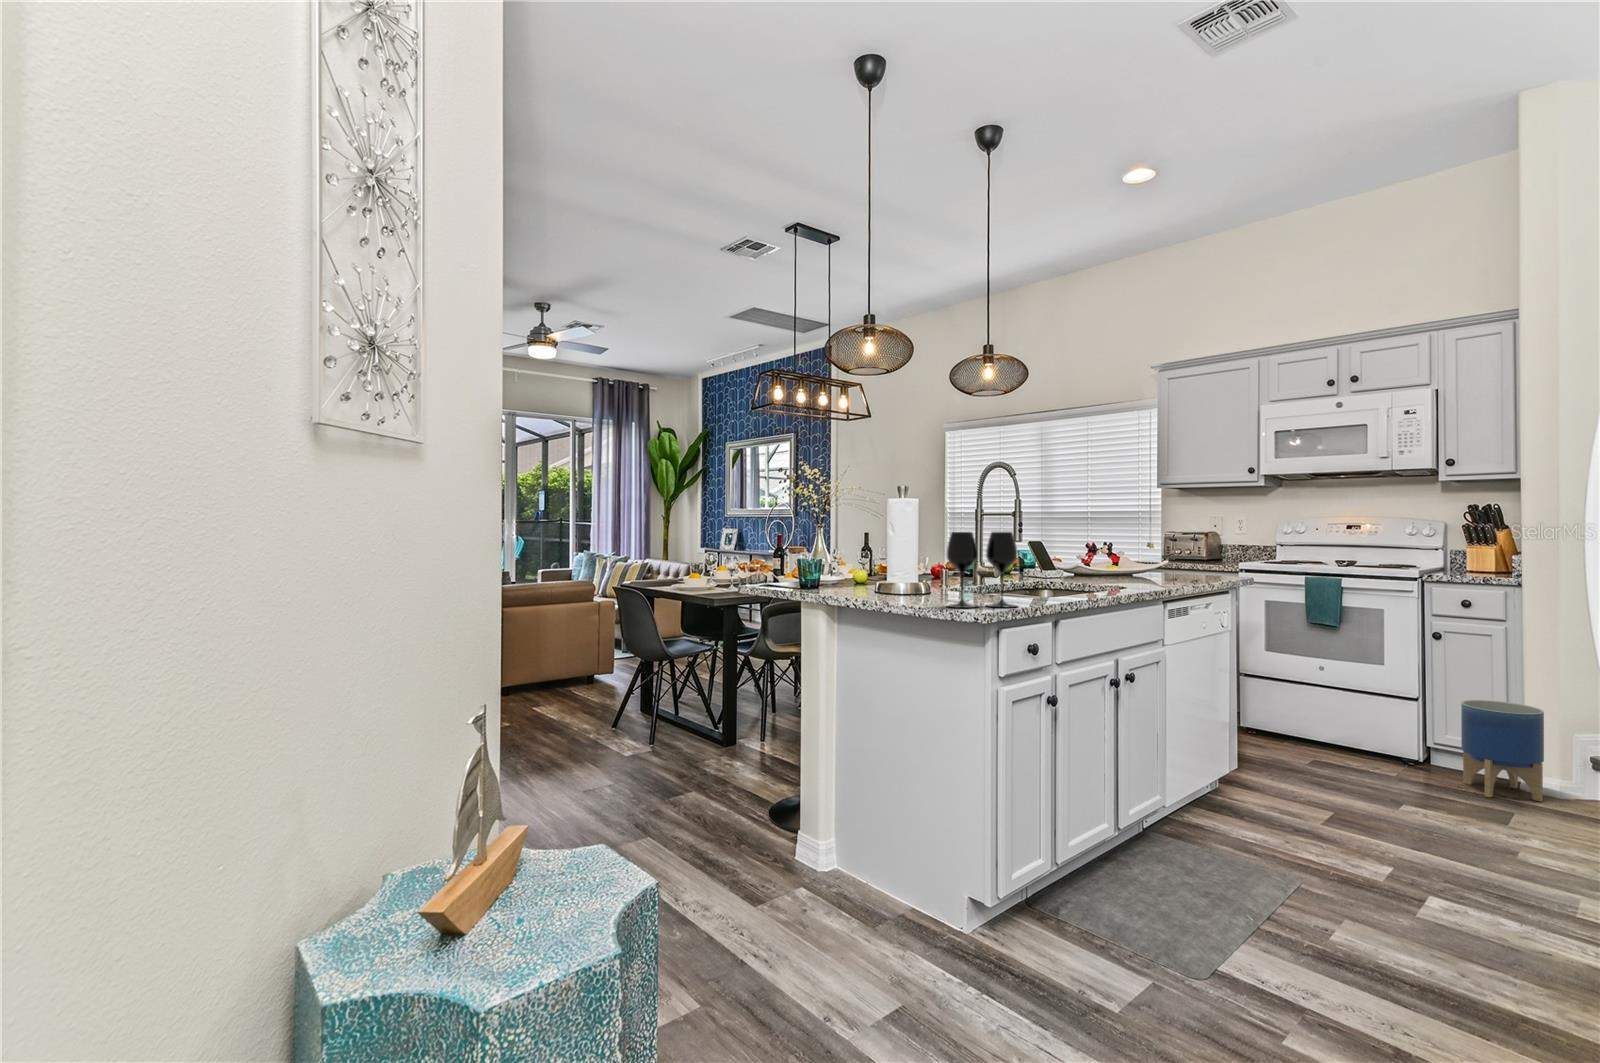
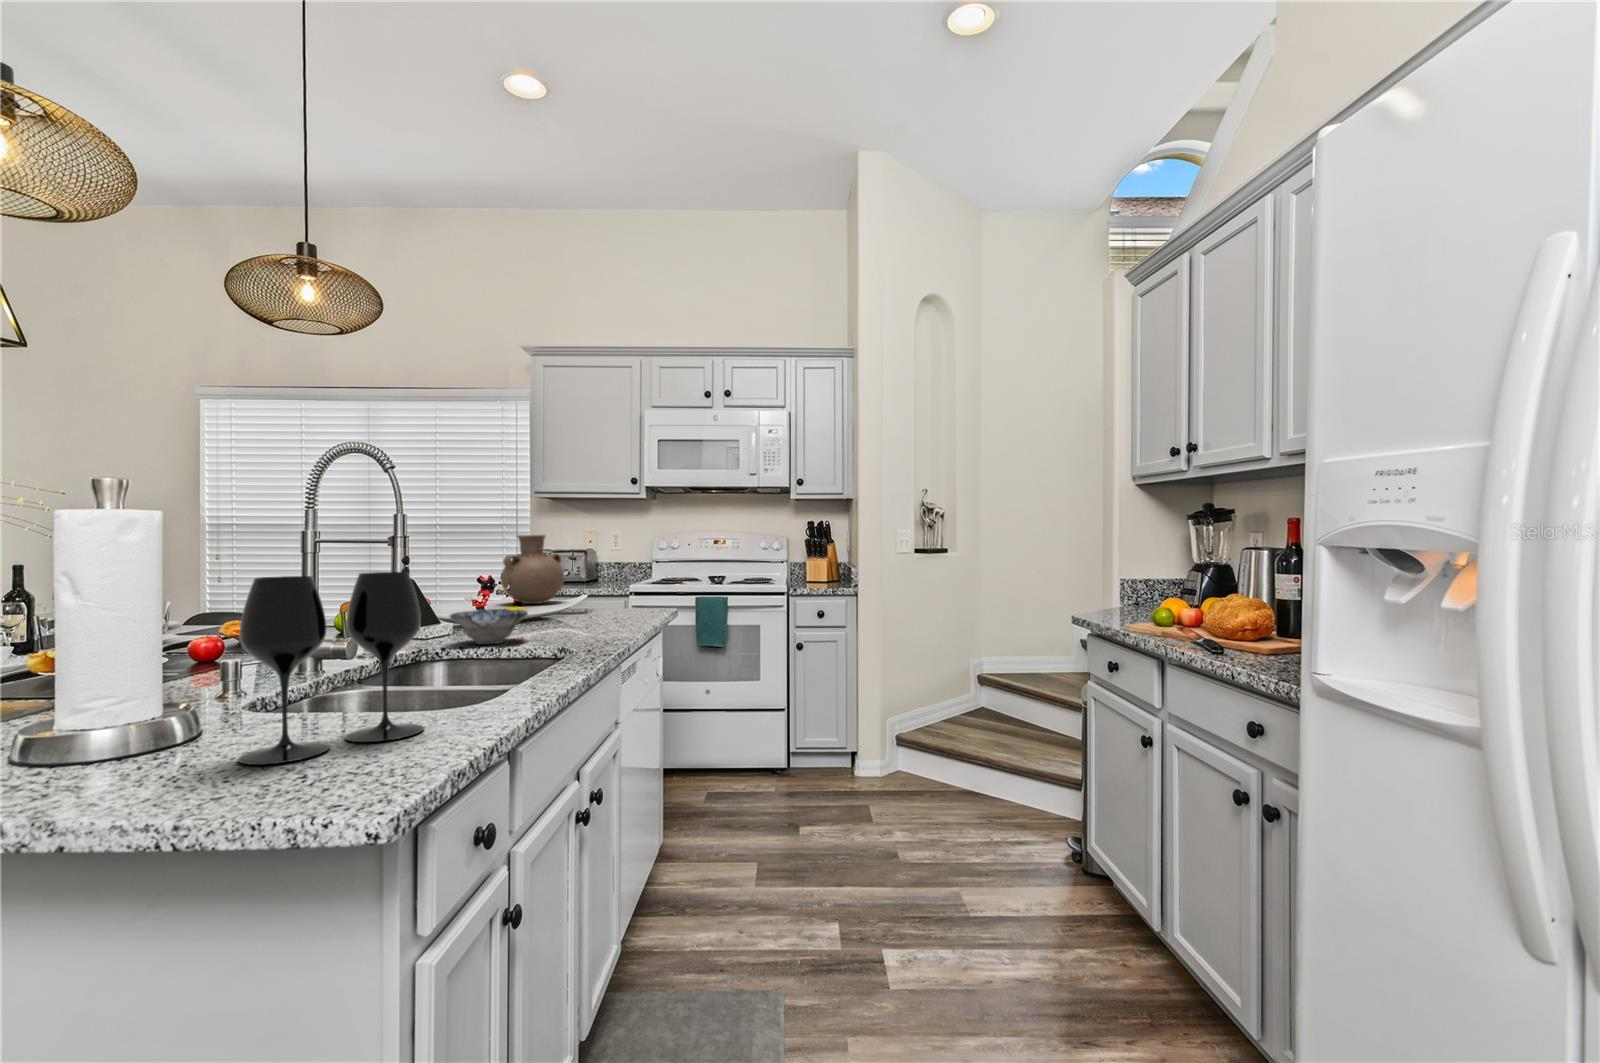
vase: none [1119,519,1171,573] -> present [500,535,564,604]
ceramic bowl: none [1060,566,1111,587] -> present [450,609,528,644]
planter: present [1461,700,1544,802] -> none [824,701,880,794]

